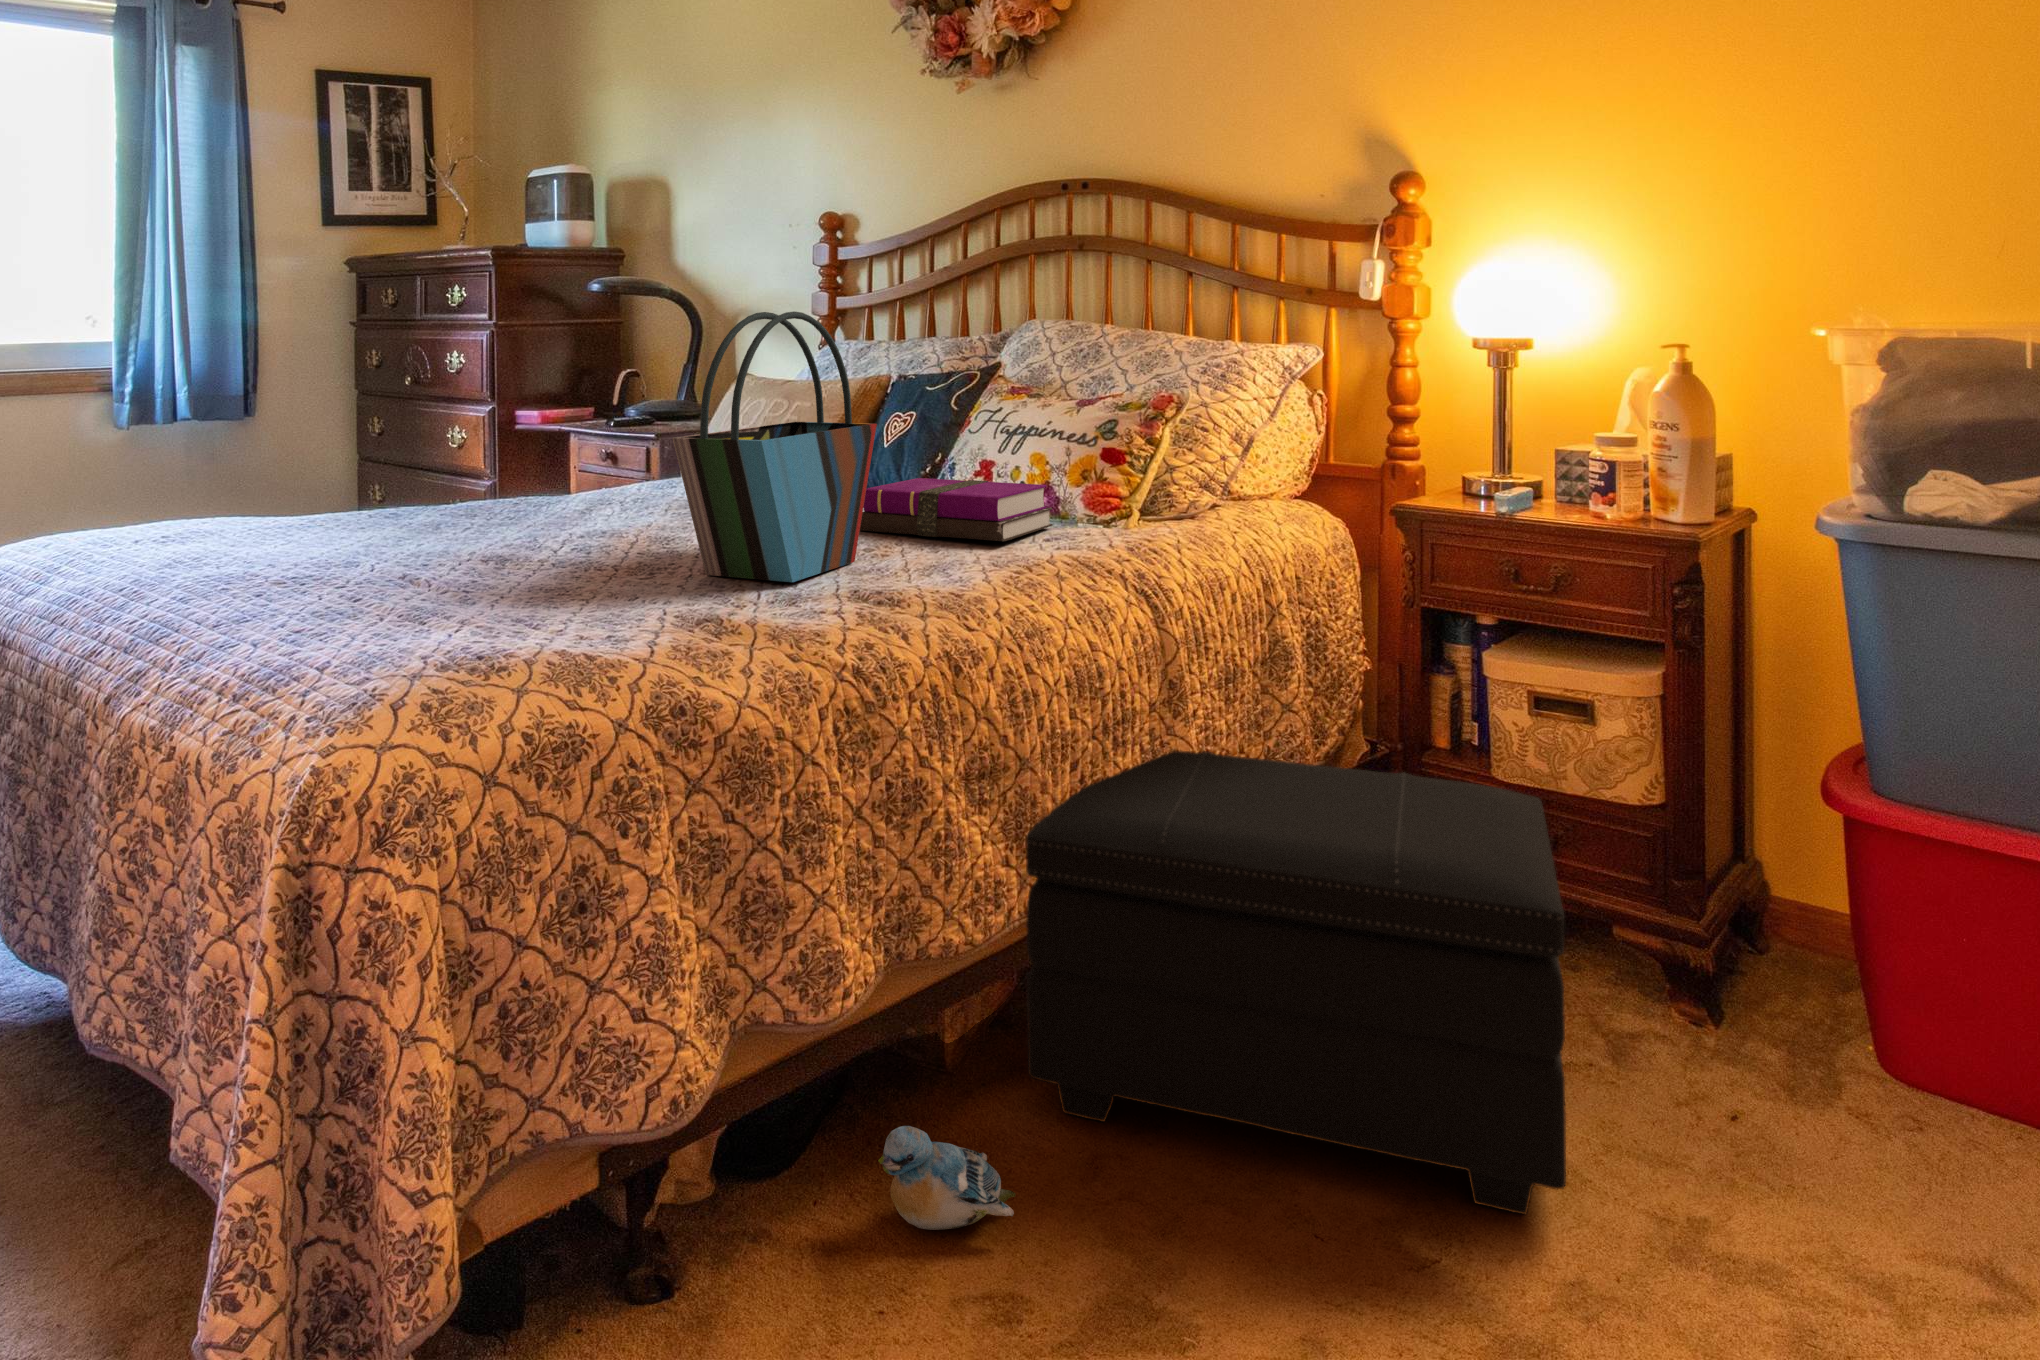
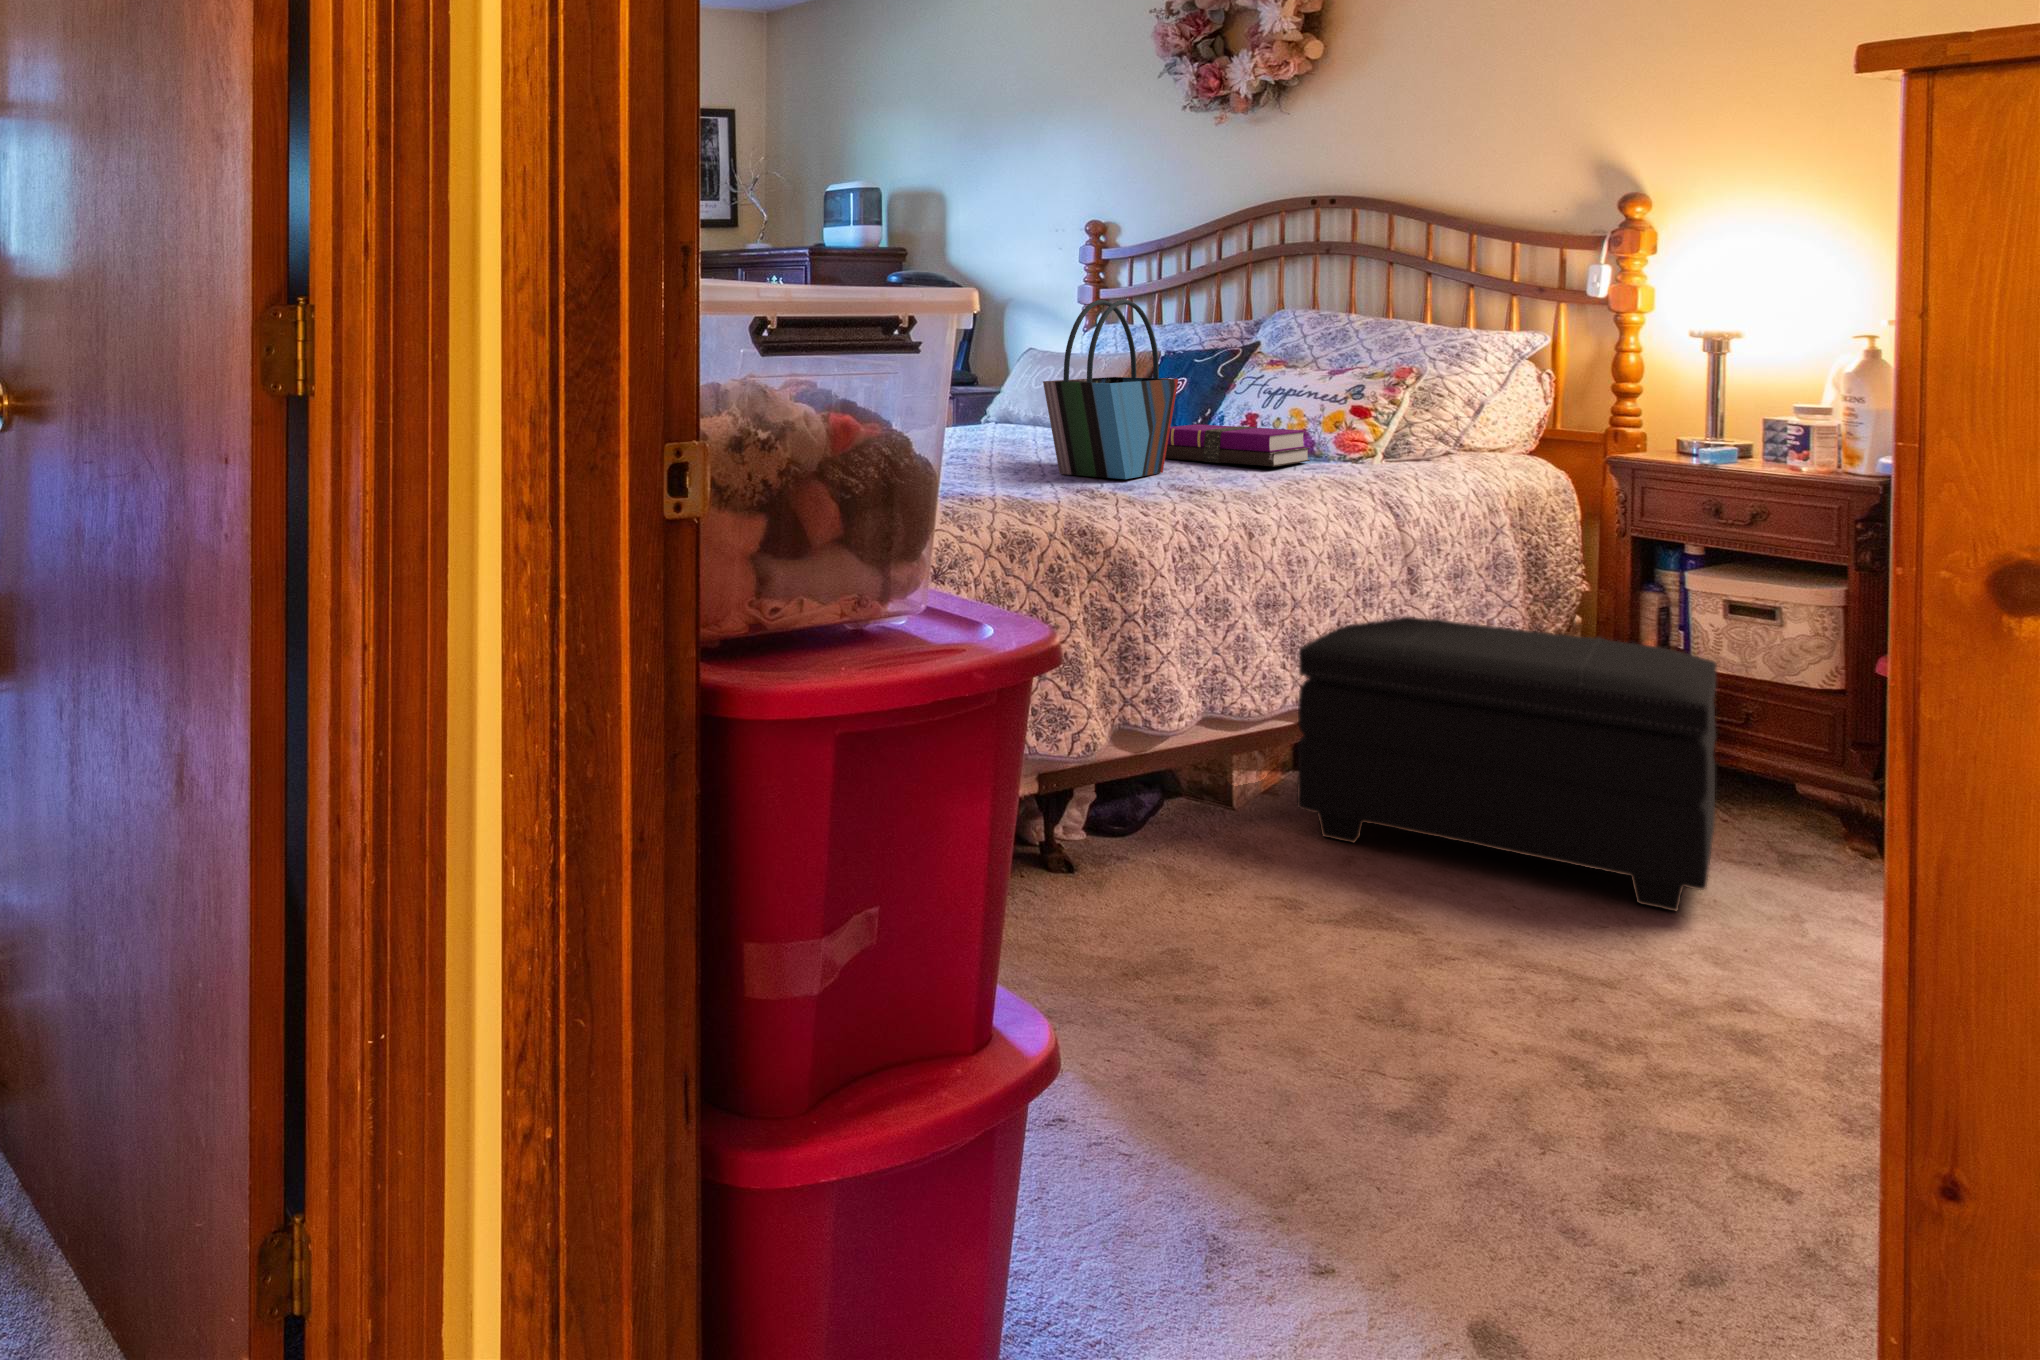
plush toy: present [878,1126,1015,1230] -> none [1200,805,1294,870]

